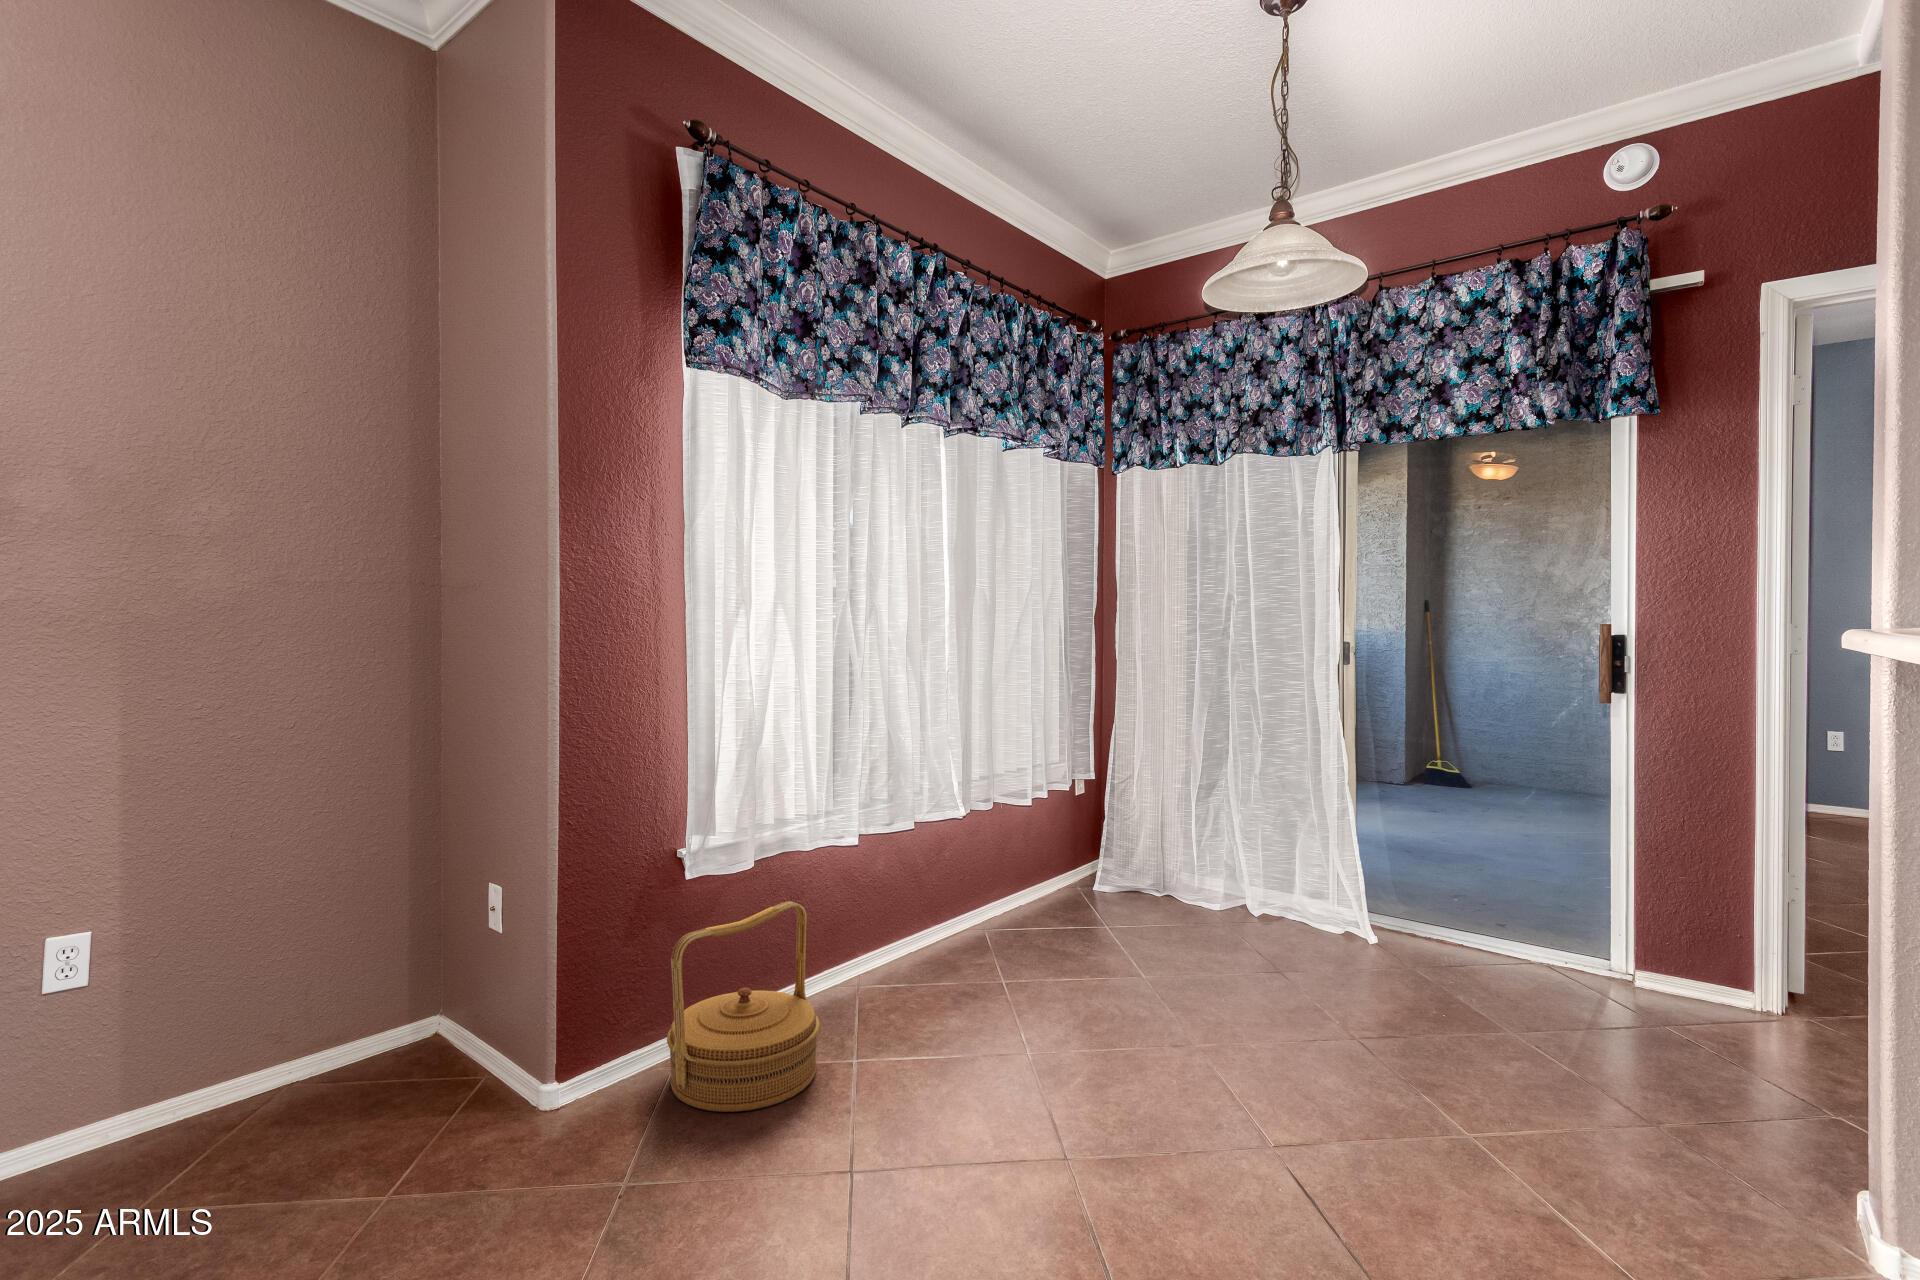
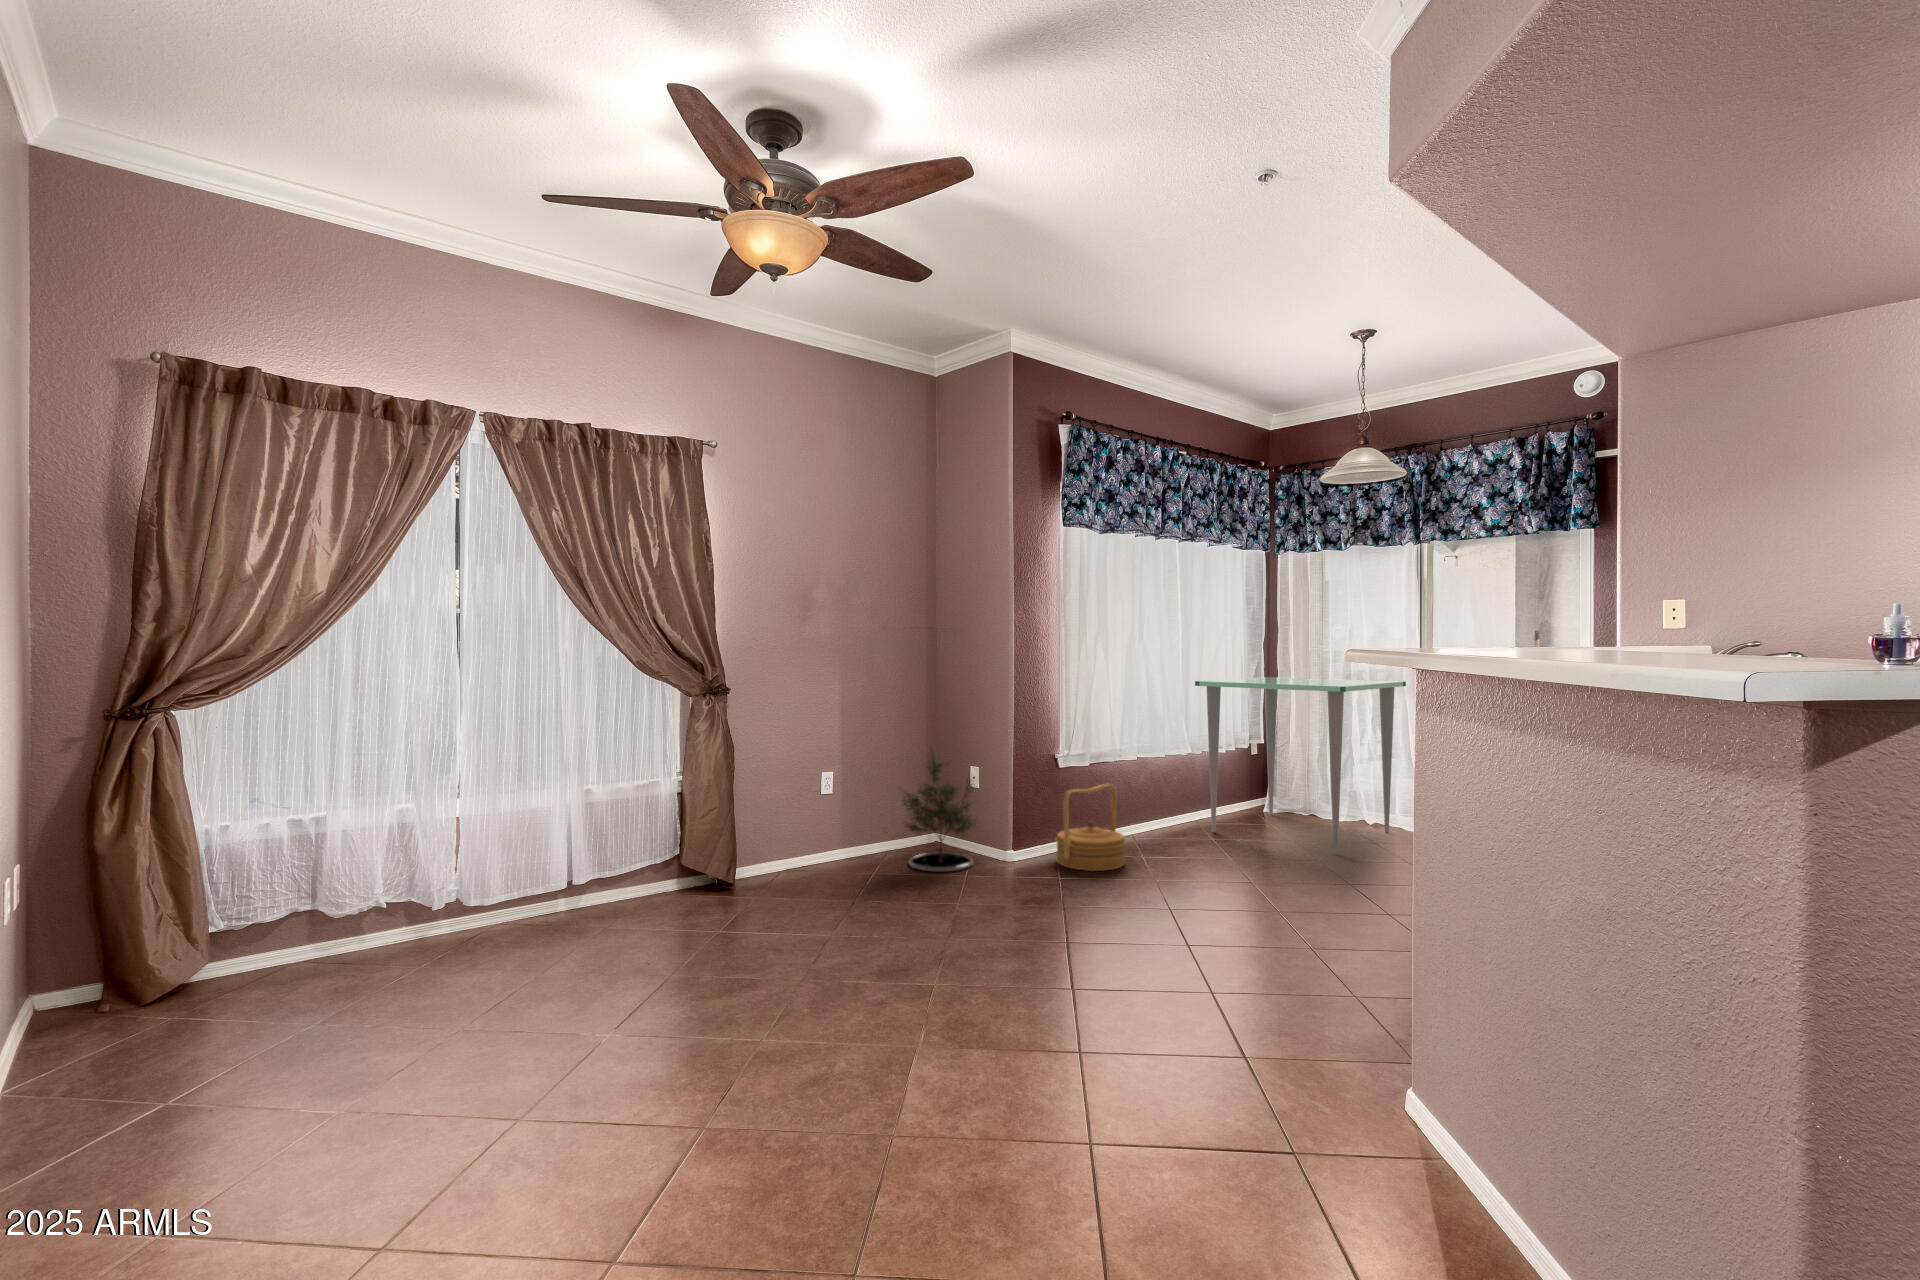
dining table: none [976,672,1320,1003] -> present [1195,677,1406,853]
potted tree: none [262,849,482,1153] -> present [903,748,975,872]

